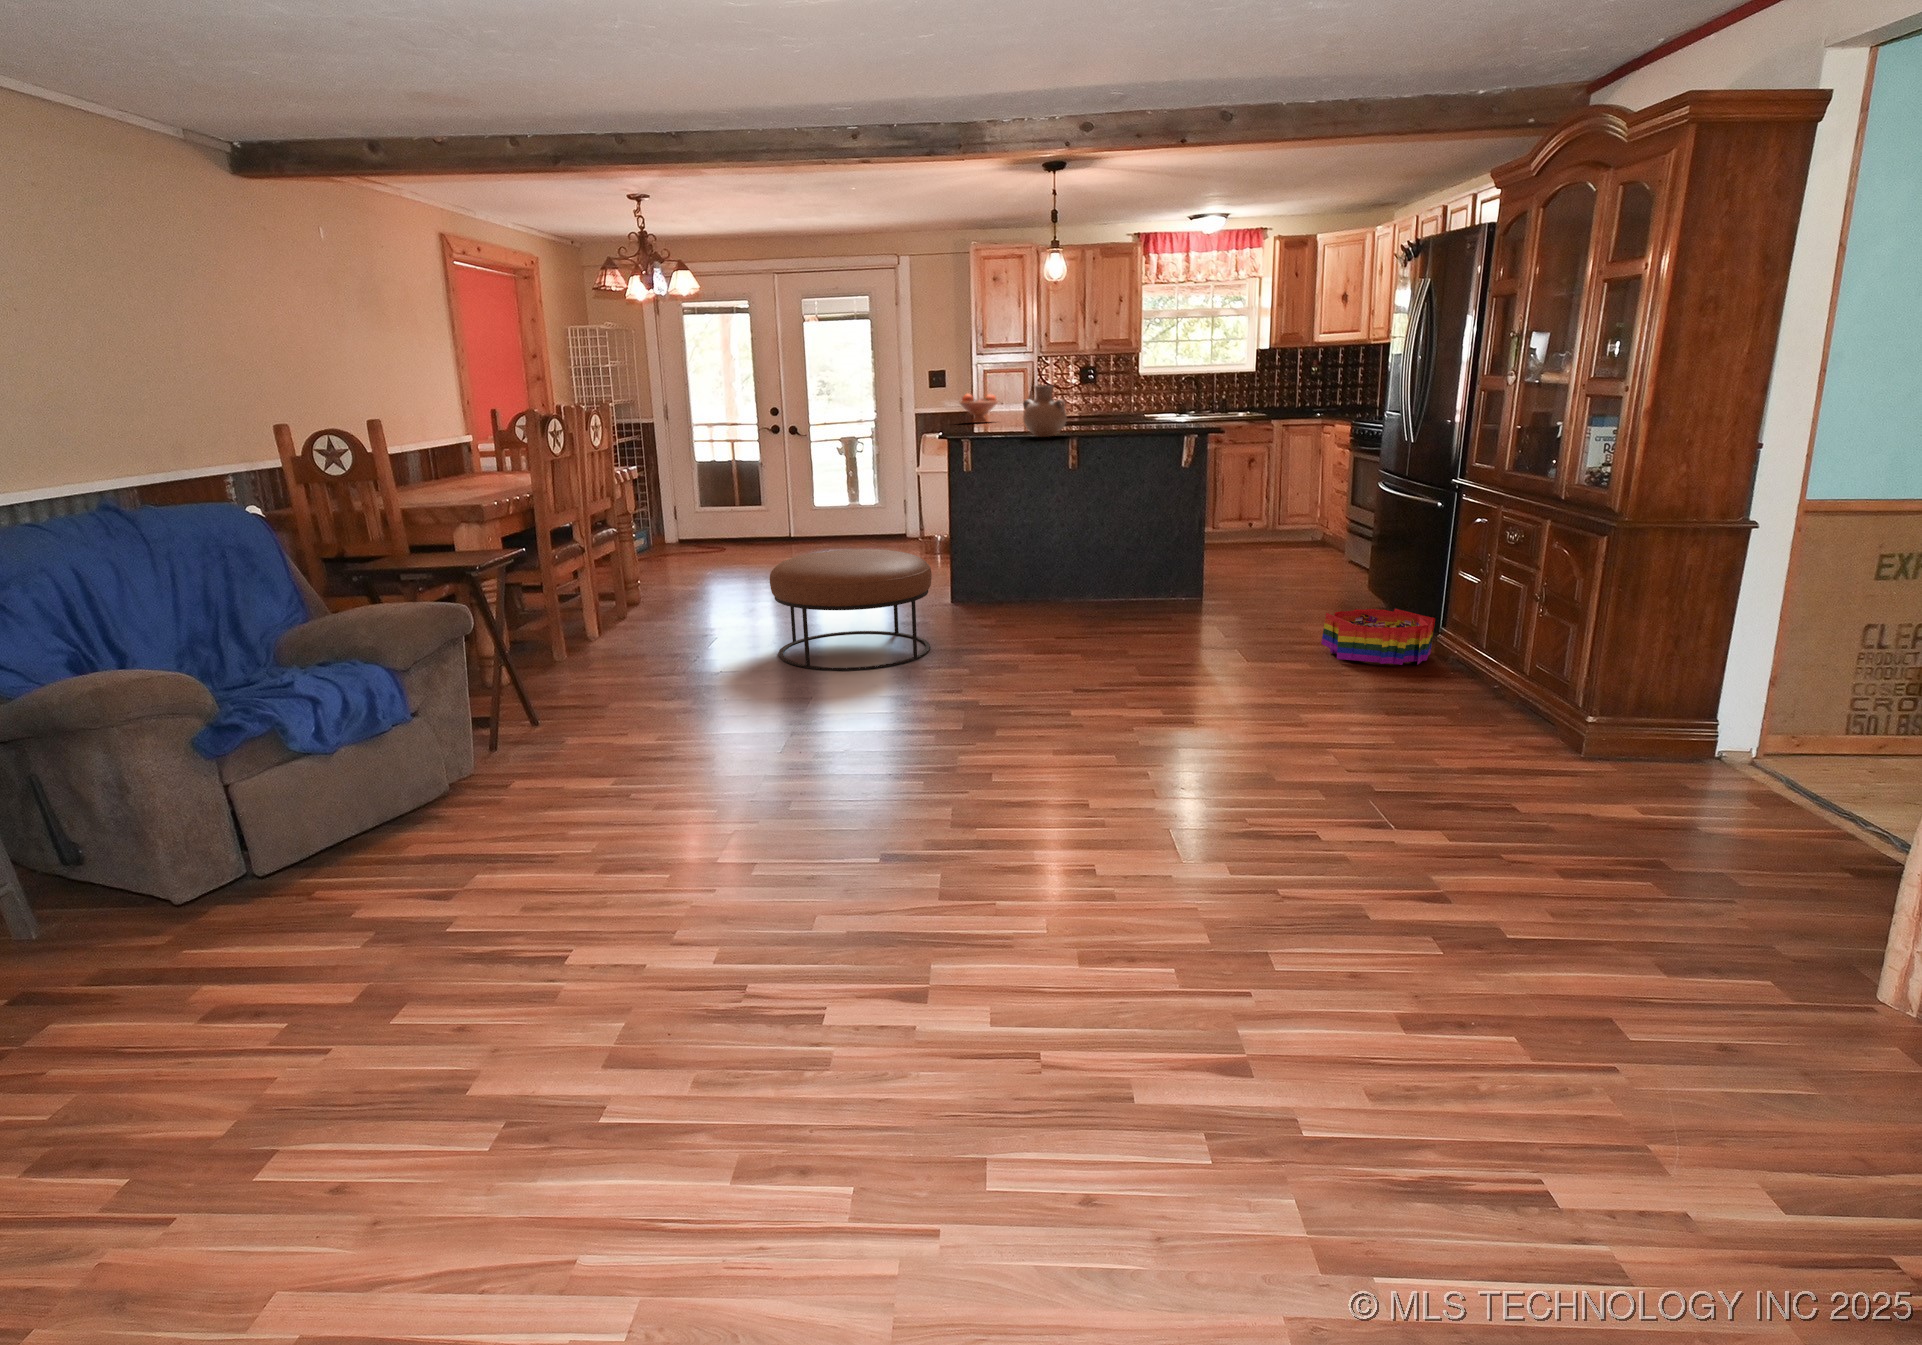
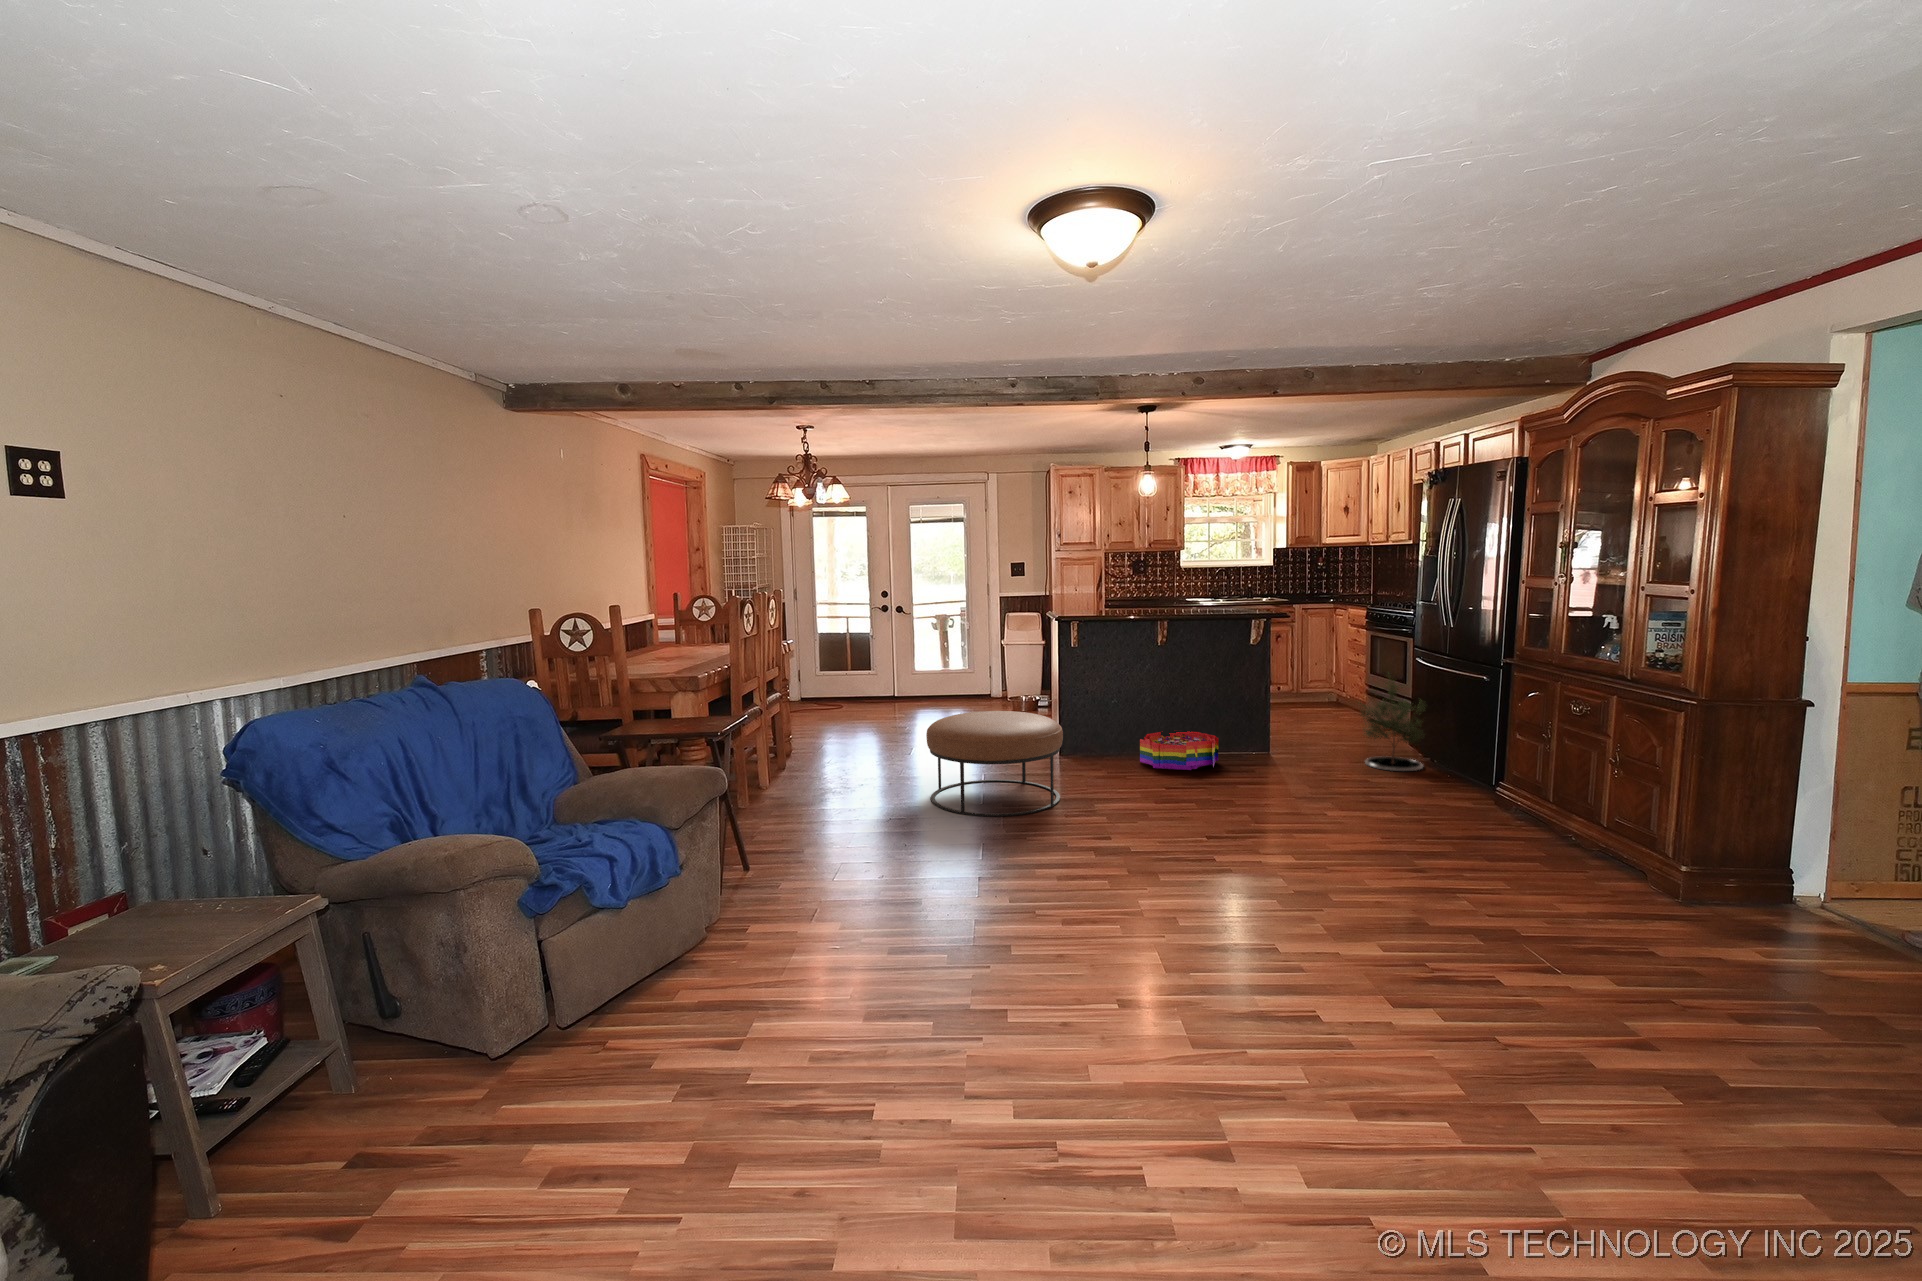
vase: present [1023,385,1067,437] -> none [1116,577,1153,619]
fruit bowl: present [960,394,997,423] -> none [1035,581,1067,605]
potted tree: none [1299,500,1382,619] -> present [1360,672,1425,771]
storage bin: present [1321,609,1435,665] -> present [1140,732,1218,770]

